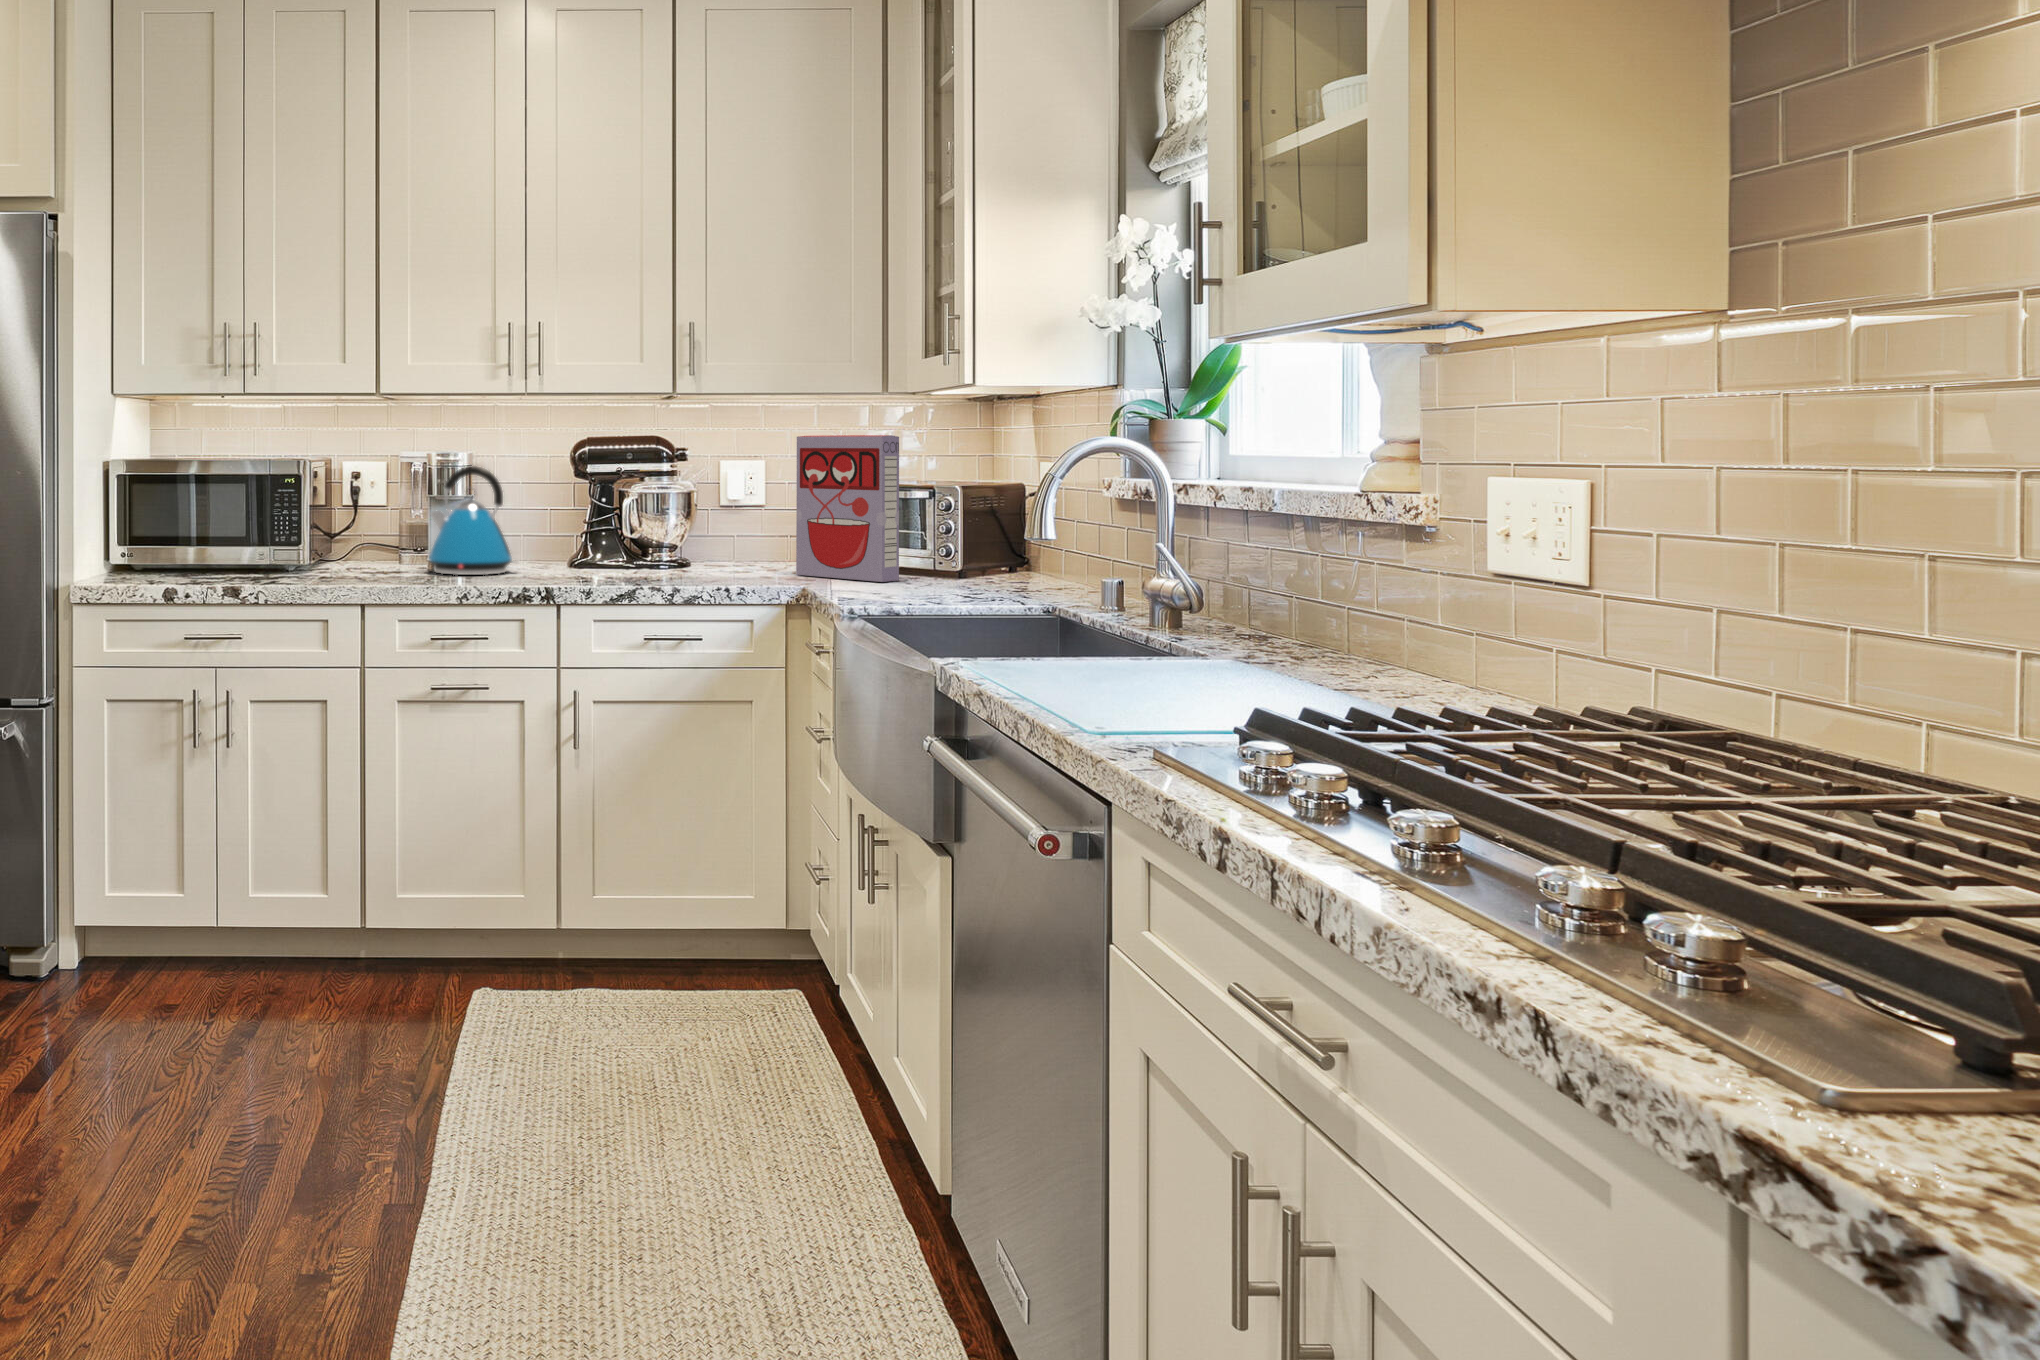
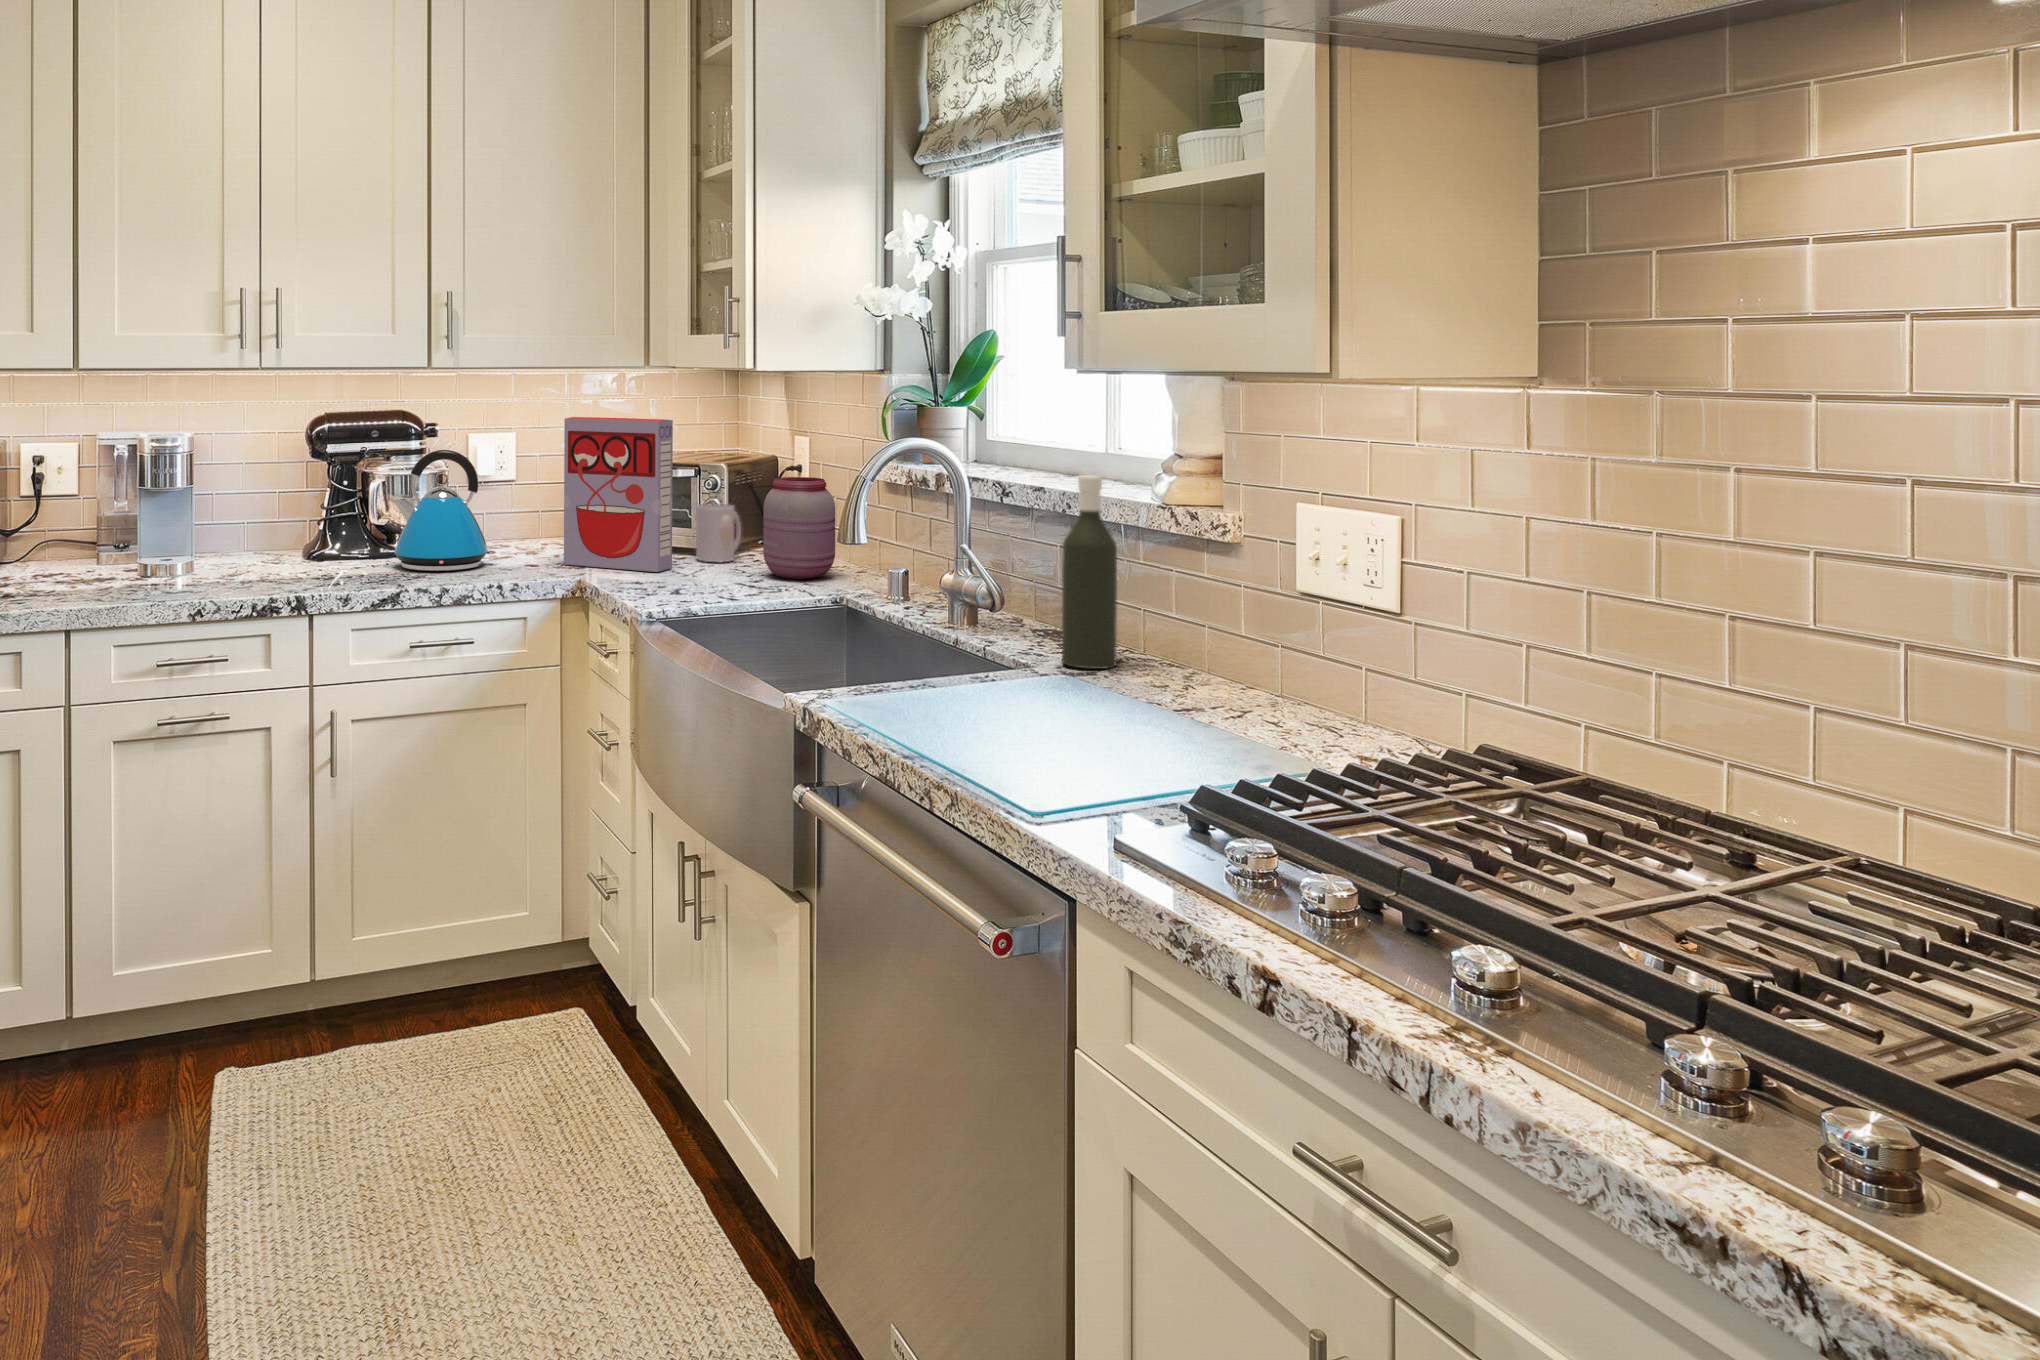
bottle: none [1239,457,1300,655] -> present [1062,475,1117,669]
kettle: present [429,466,516,575] -> present [393,450,496,571]
jar: none [987,492,1062,591] -> present [763,477,835,579]
mug: none [929,522,976,578] -> present [696,504,741,562]

